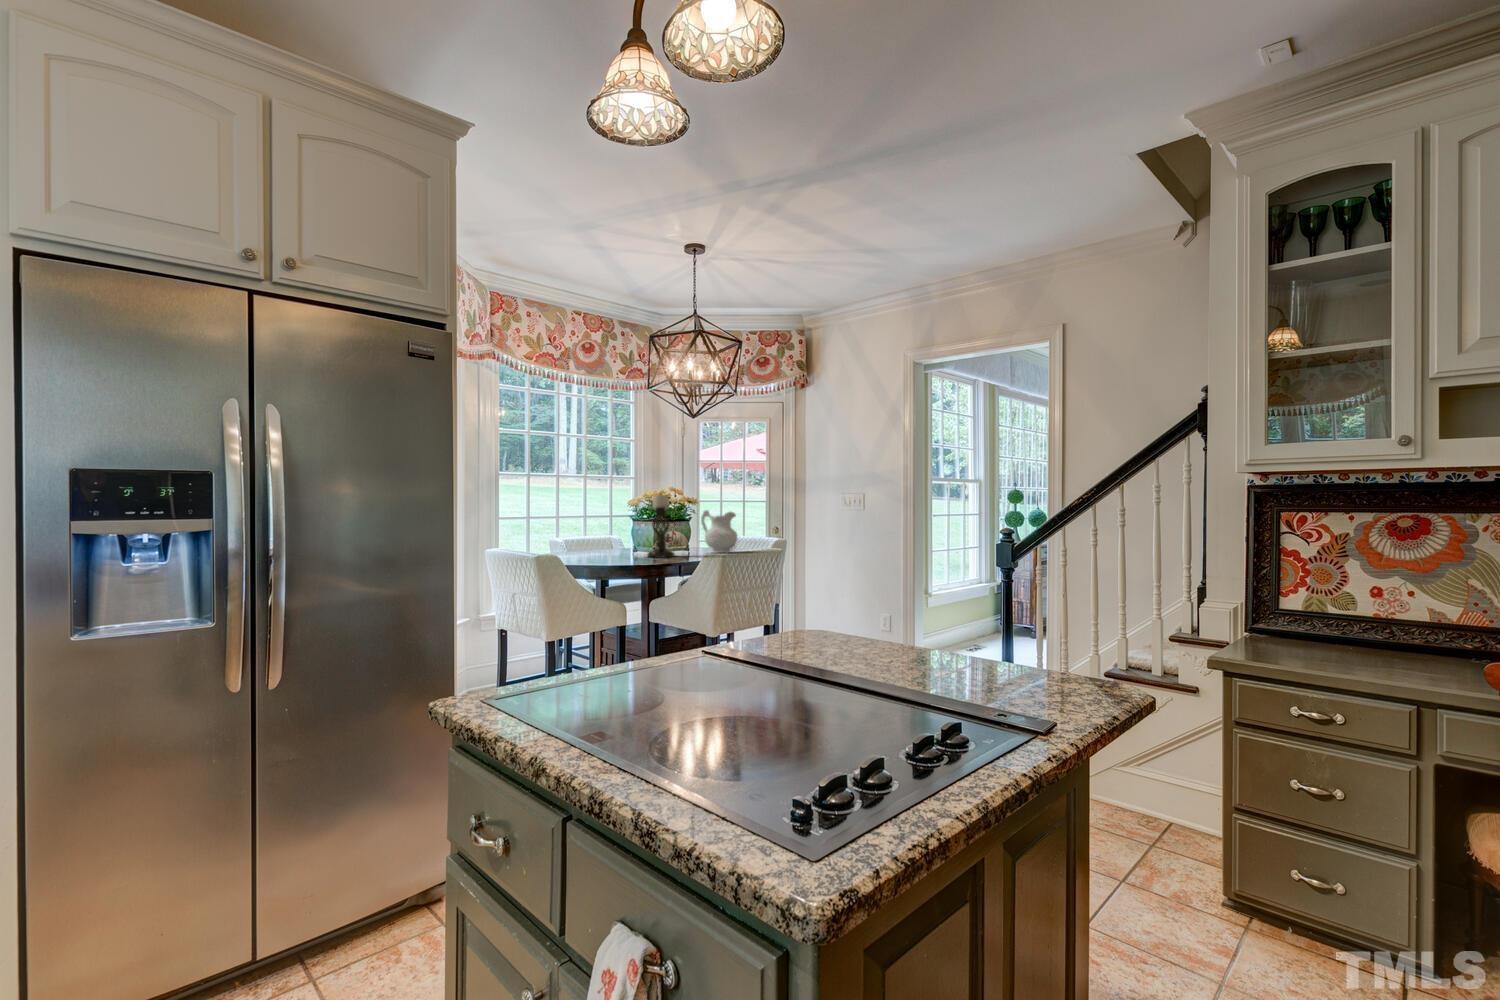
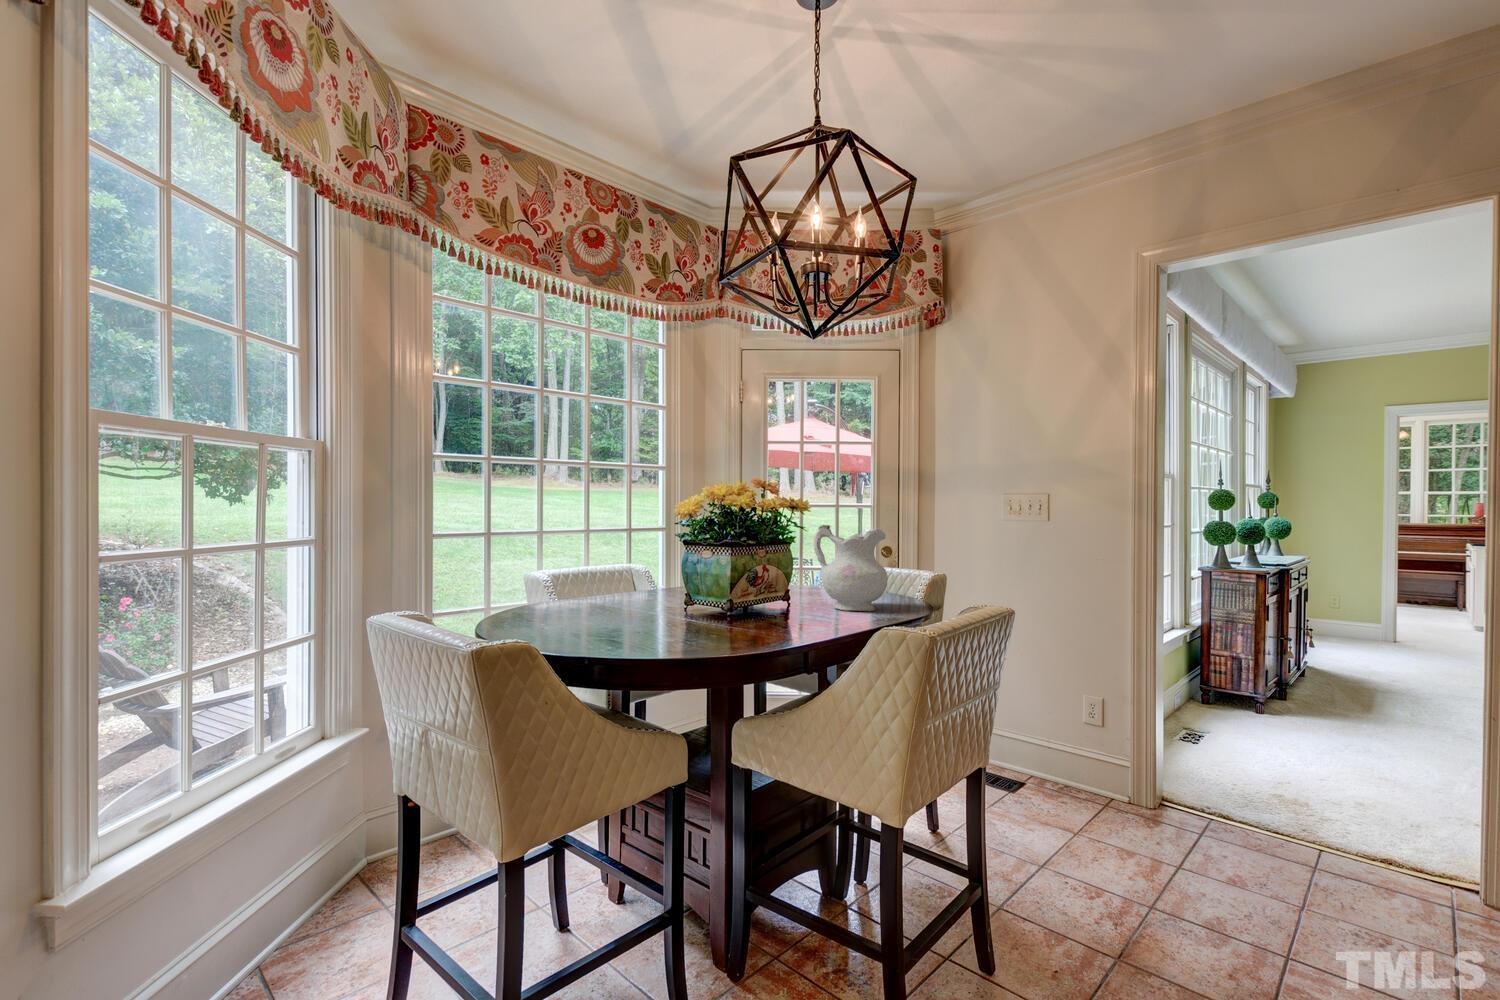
candle holder: present [647,493,674,557] -> none [718,489,777,630]

